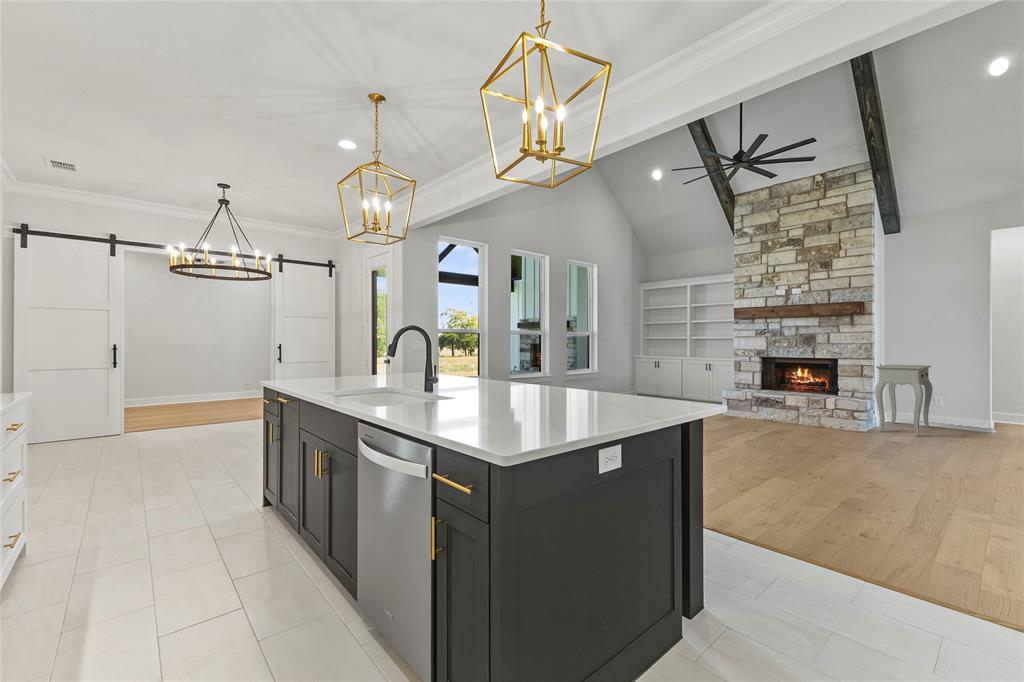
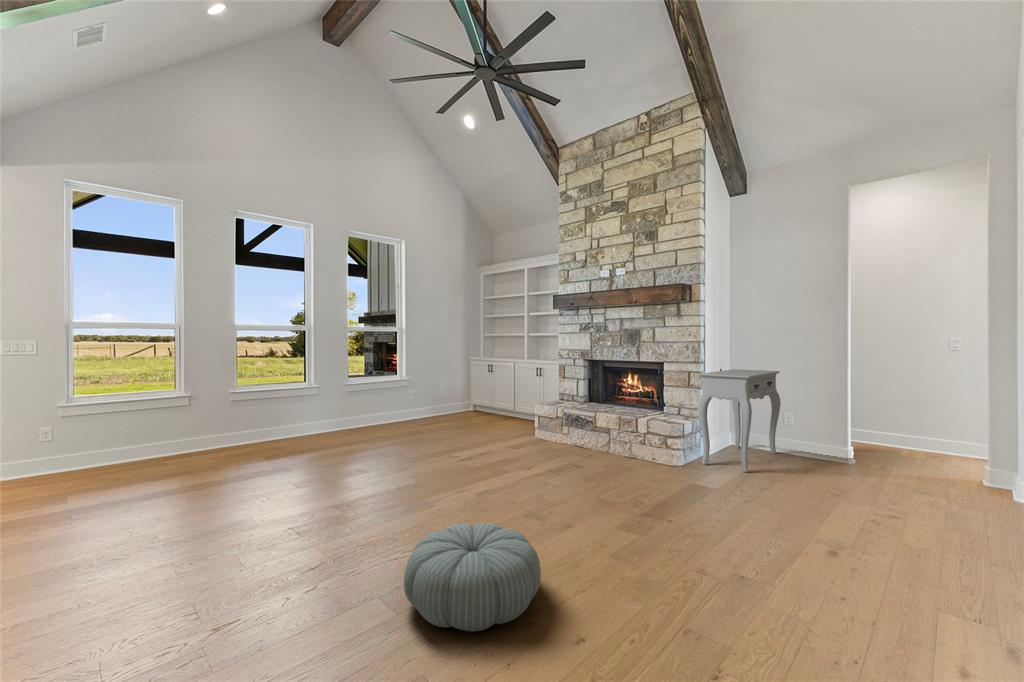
pouf: none [784,443,874,487] -> present [404,523,541,631]

